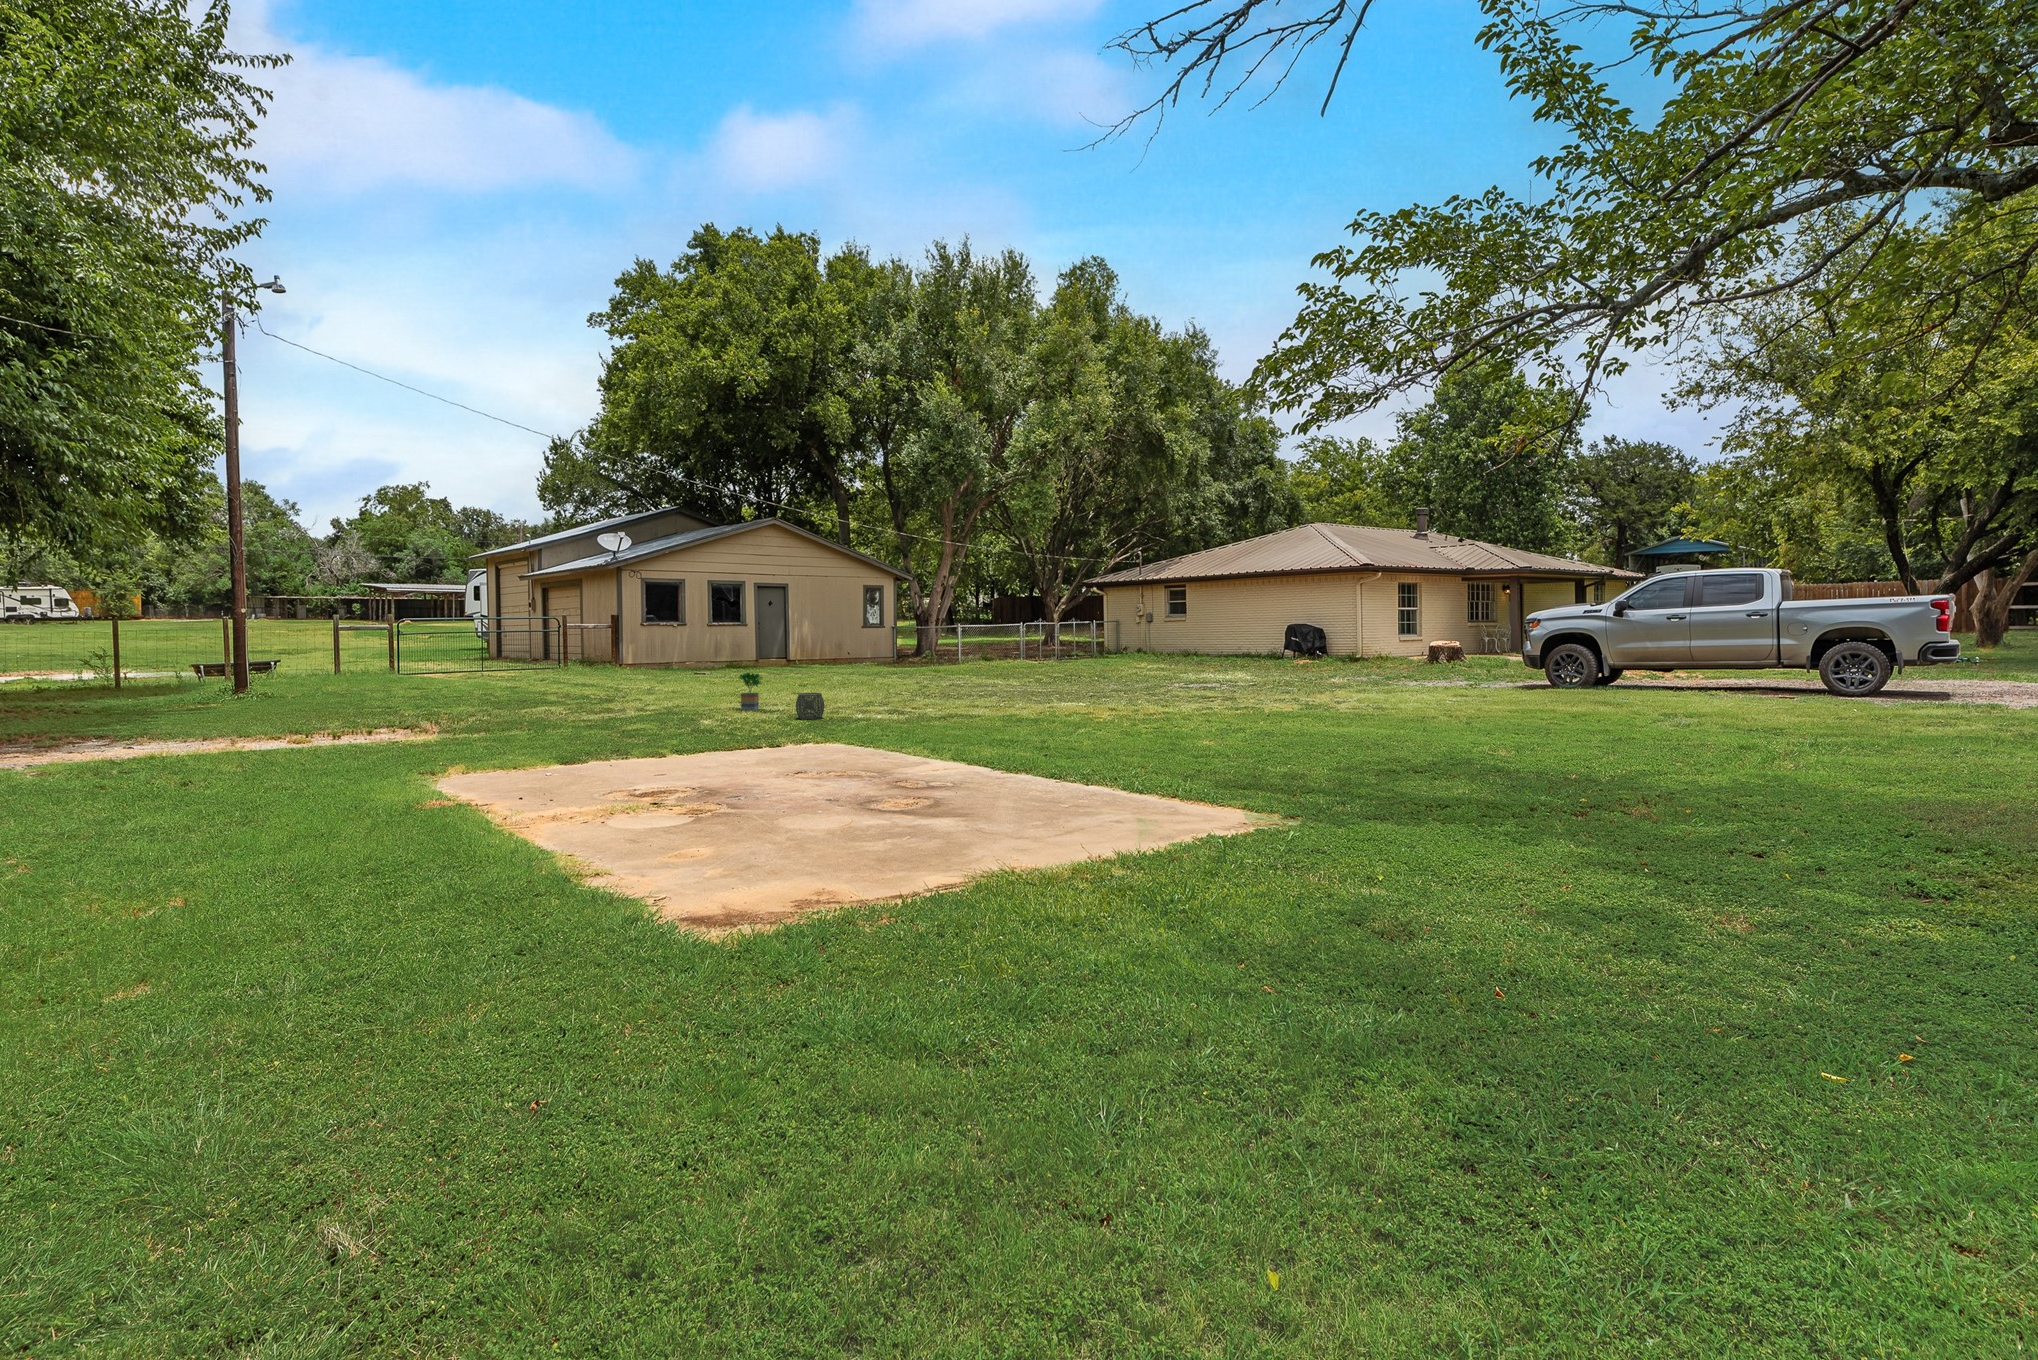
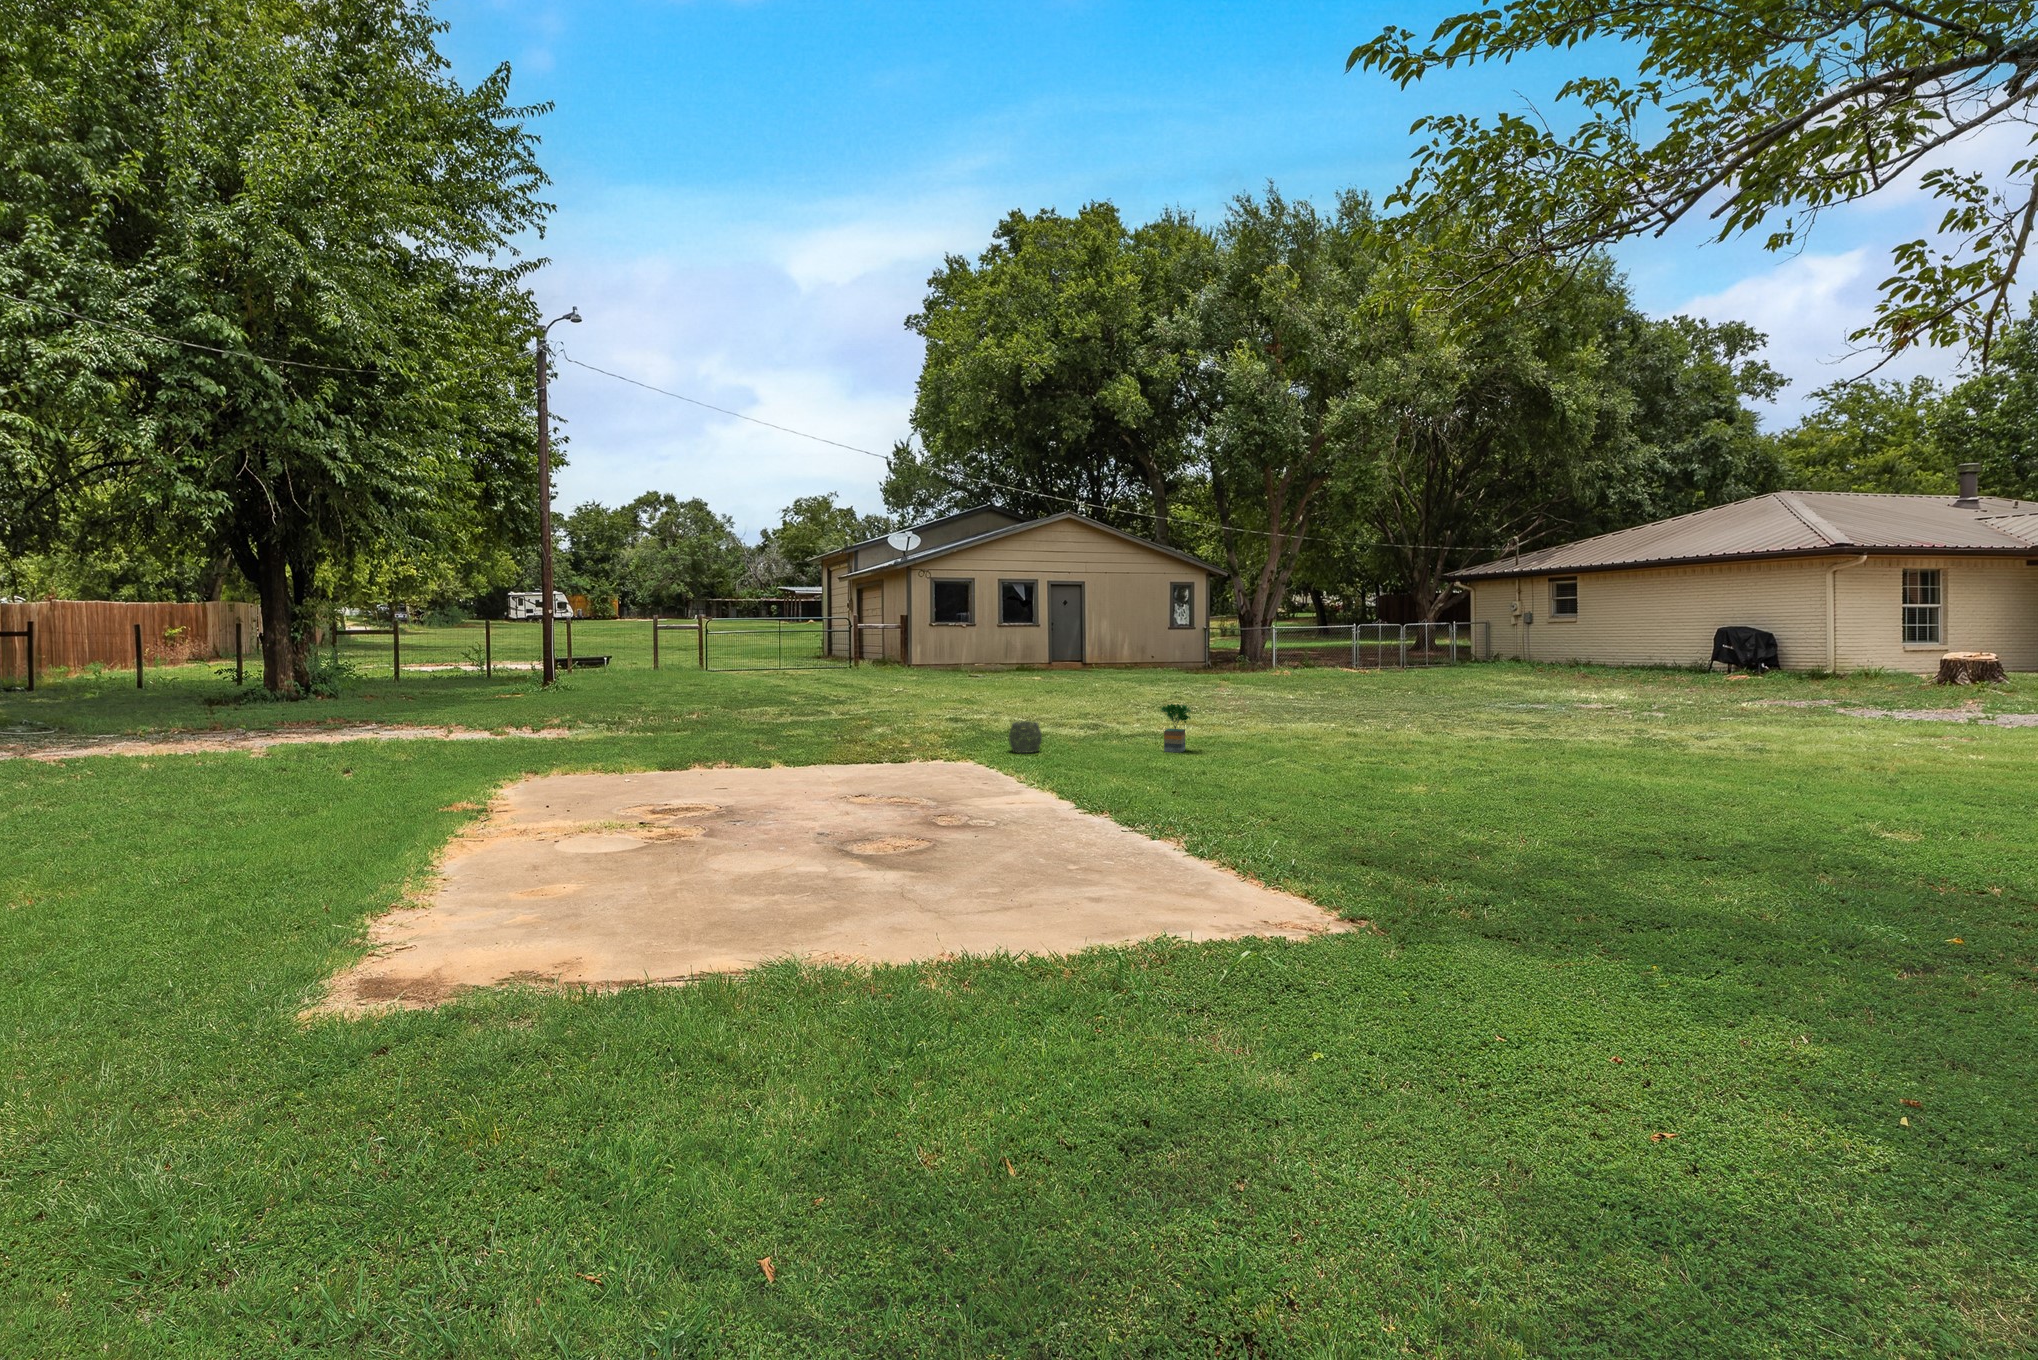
potted tree: present [739,673,762,710] -> present [1161,704,1191,753]

